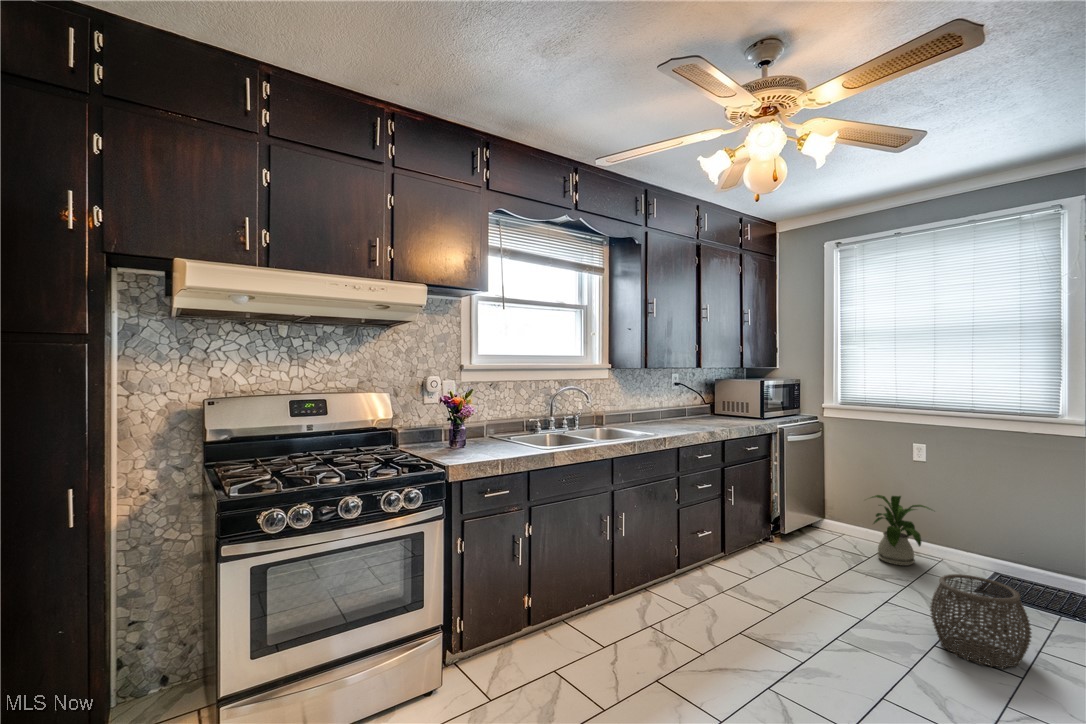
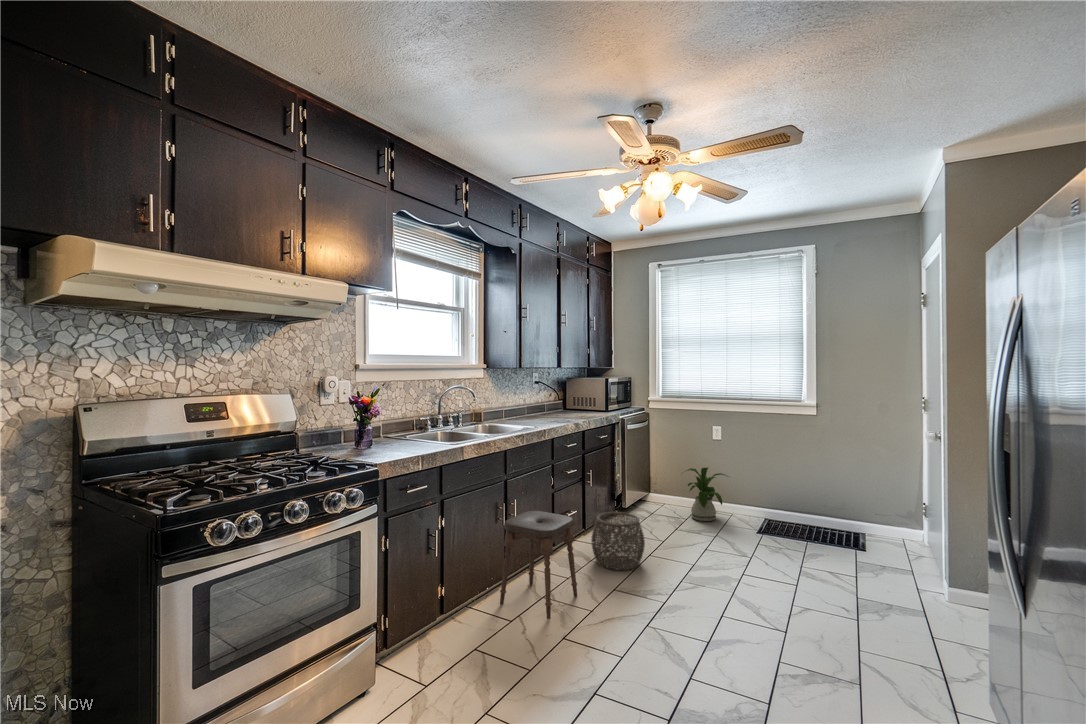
stool: none [598,528,690,655] -> present [500,511,577,619]
woven basket: present [930,574,1032,668] -> present [591,512,645,570]

